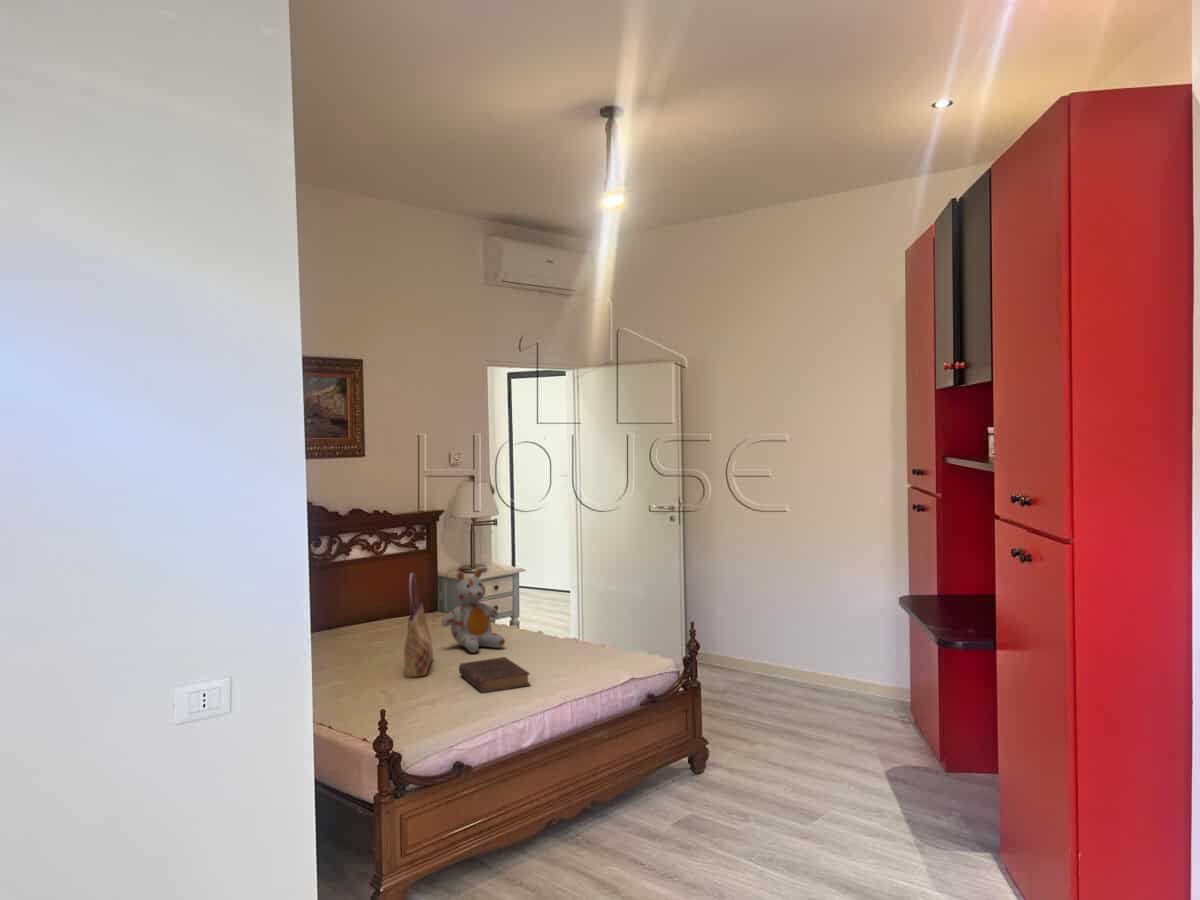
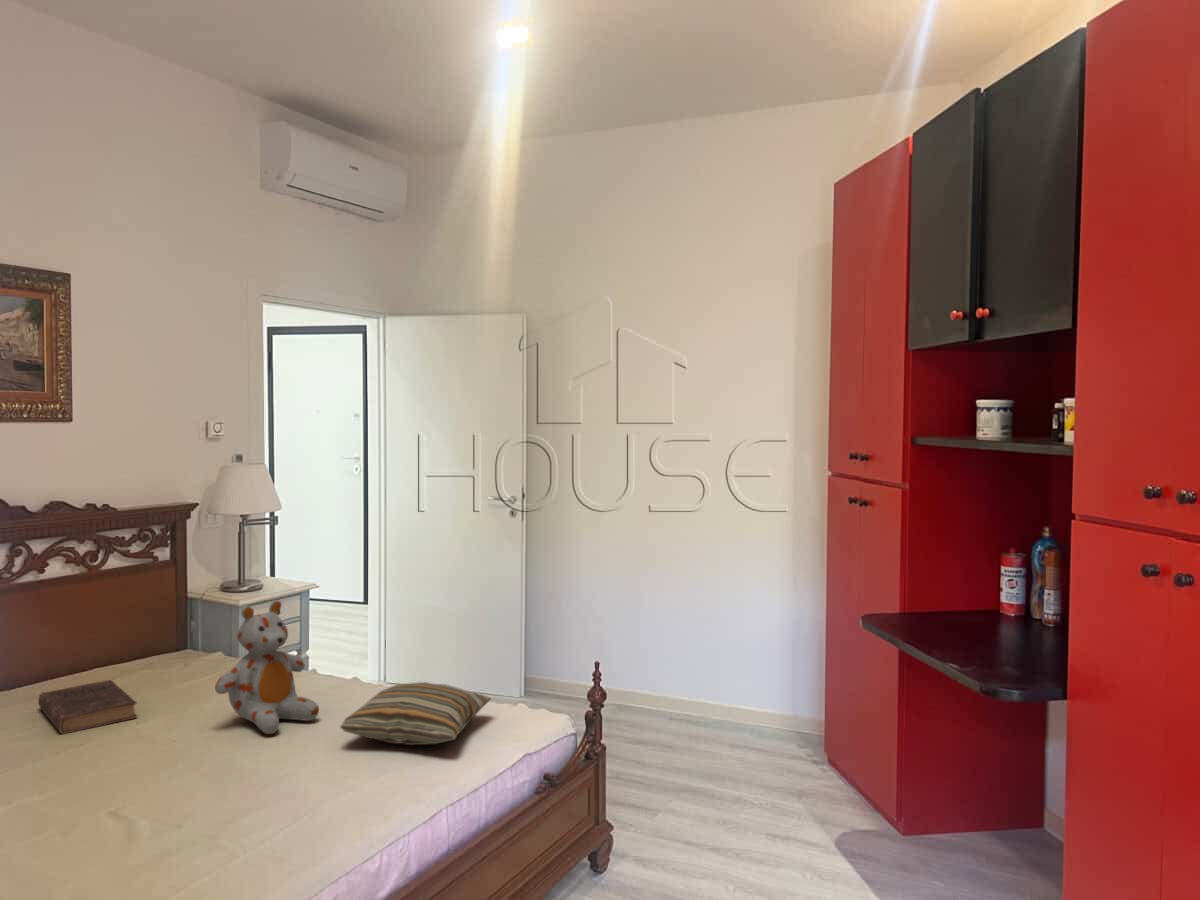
tote bag: present [404,573,433,677] -> none [157,620,204,805]
pillow: none [511,626,615,661] -> present [341,682,490,745]
book: present [459,657,530,693] -> present [38,680,137,734]

